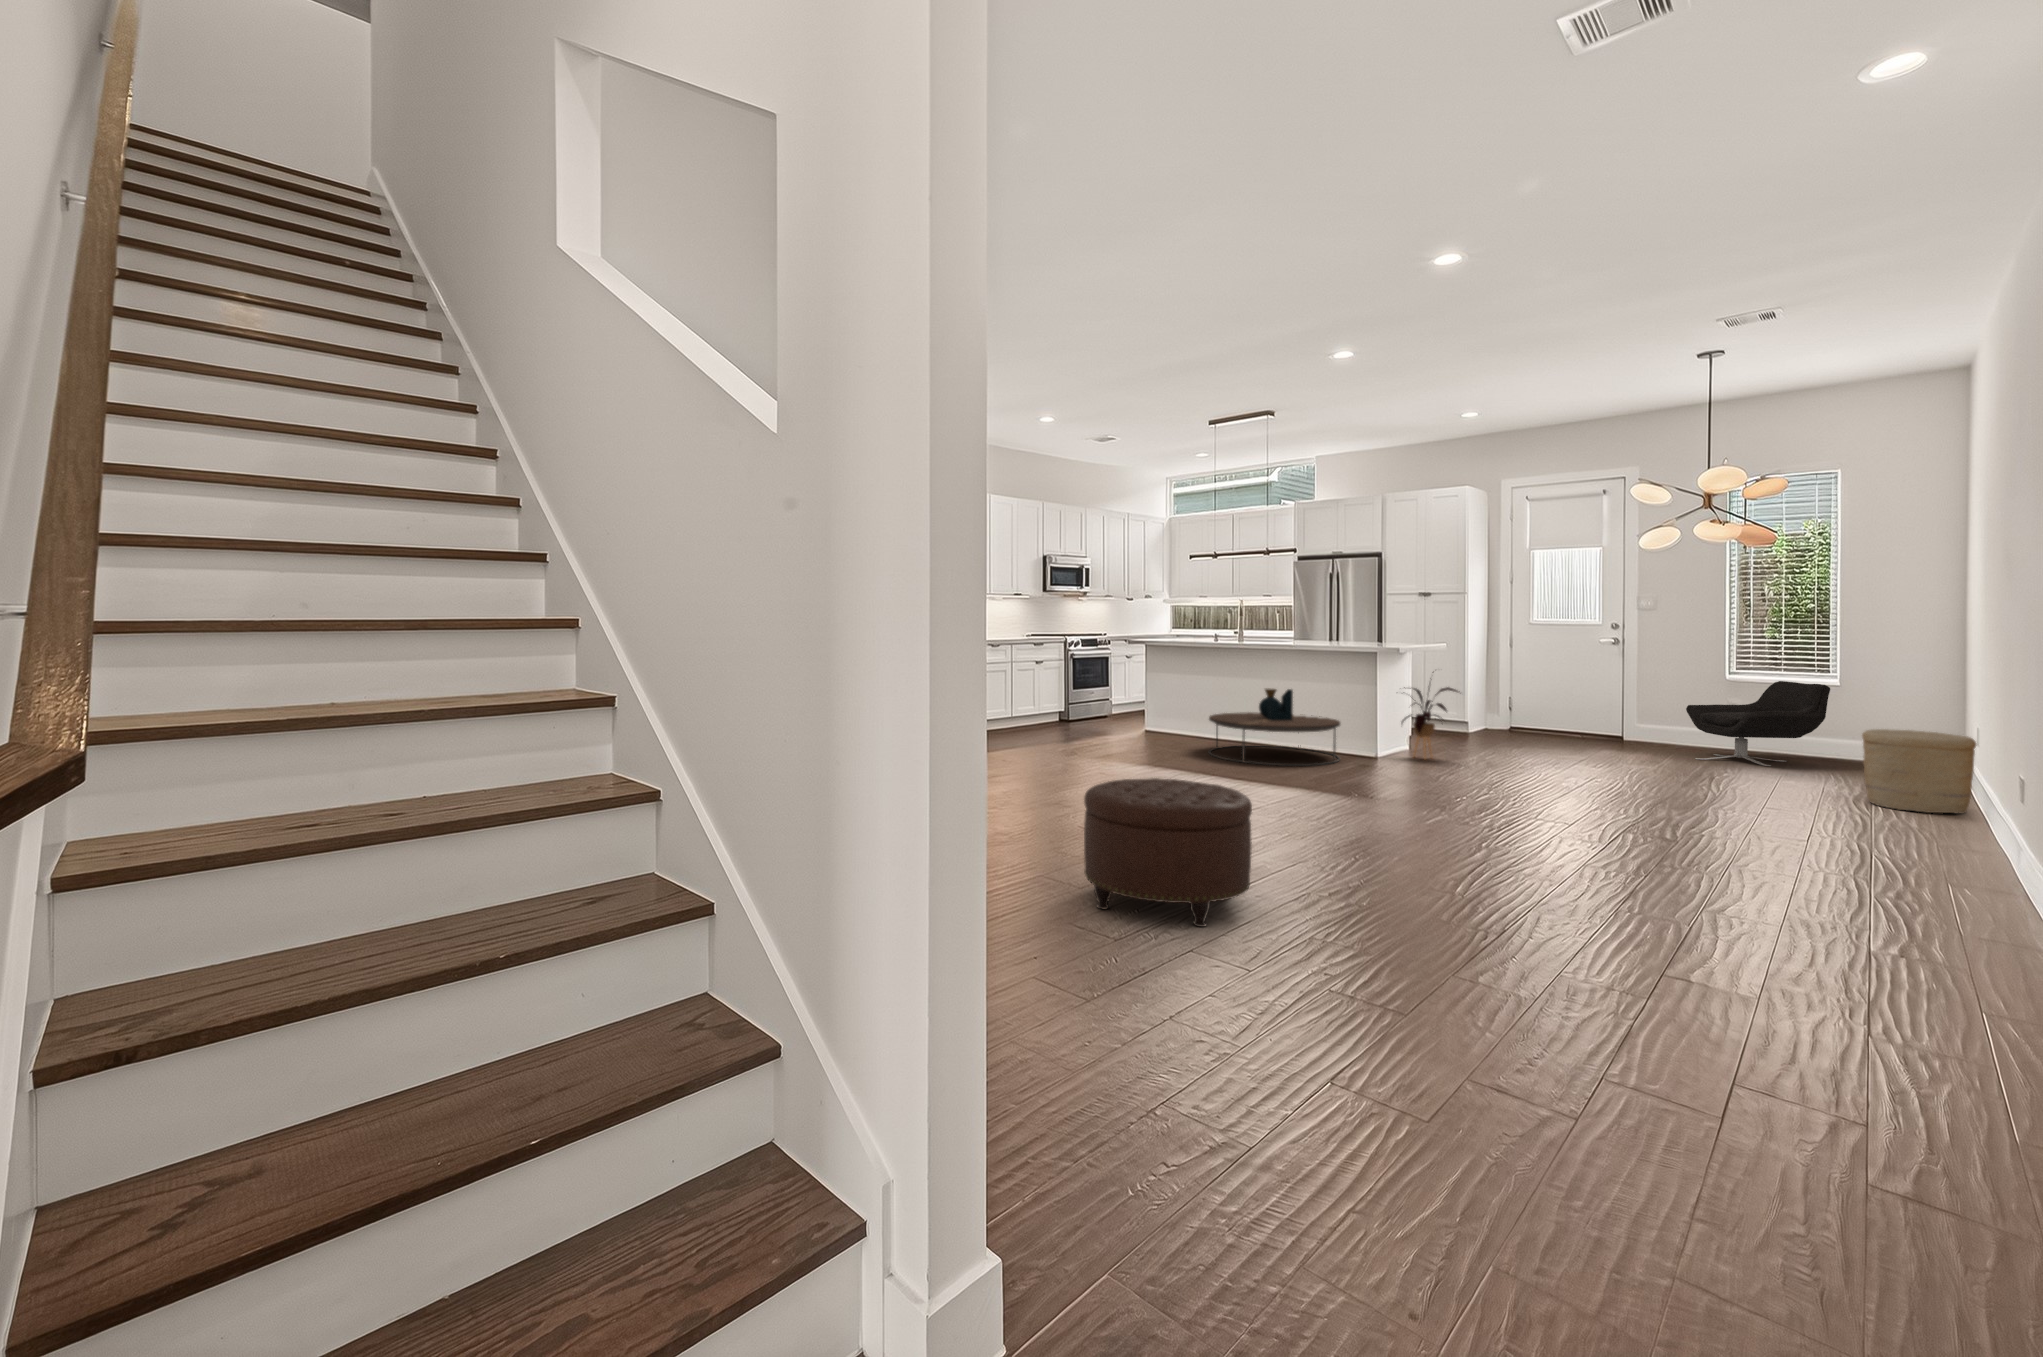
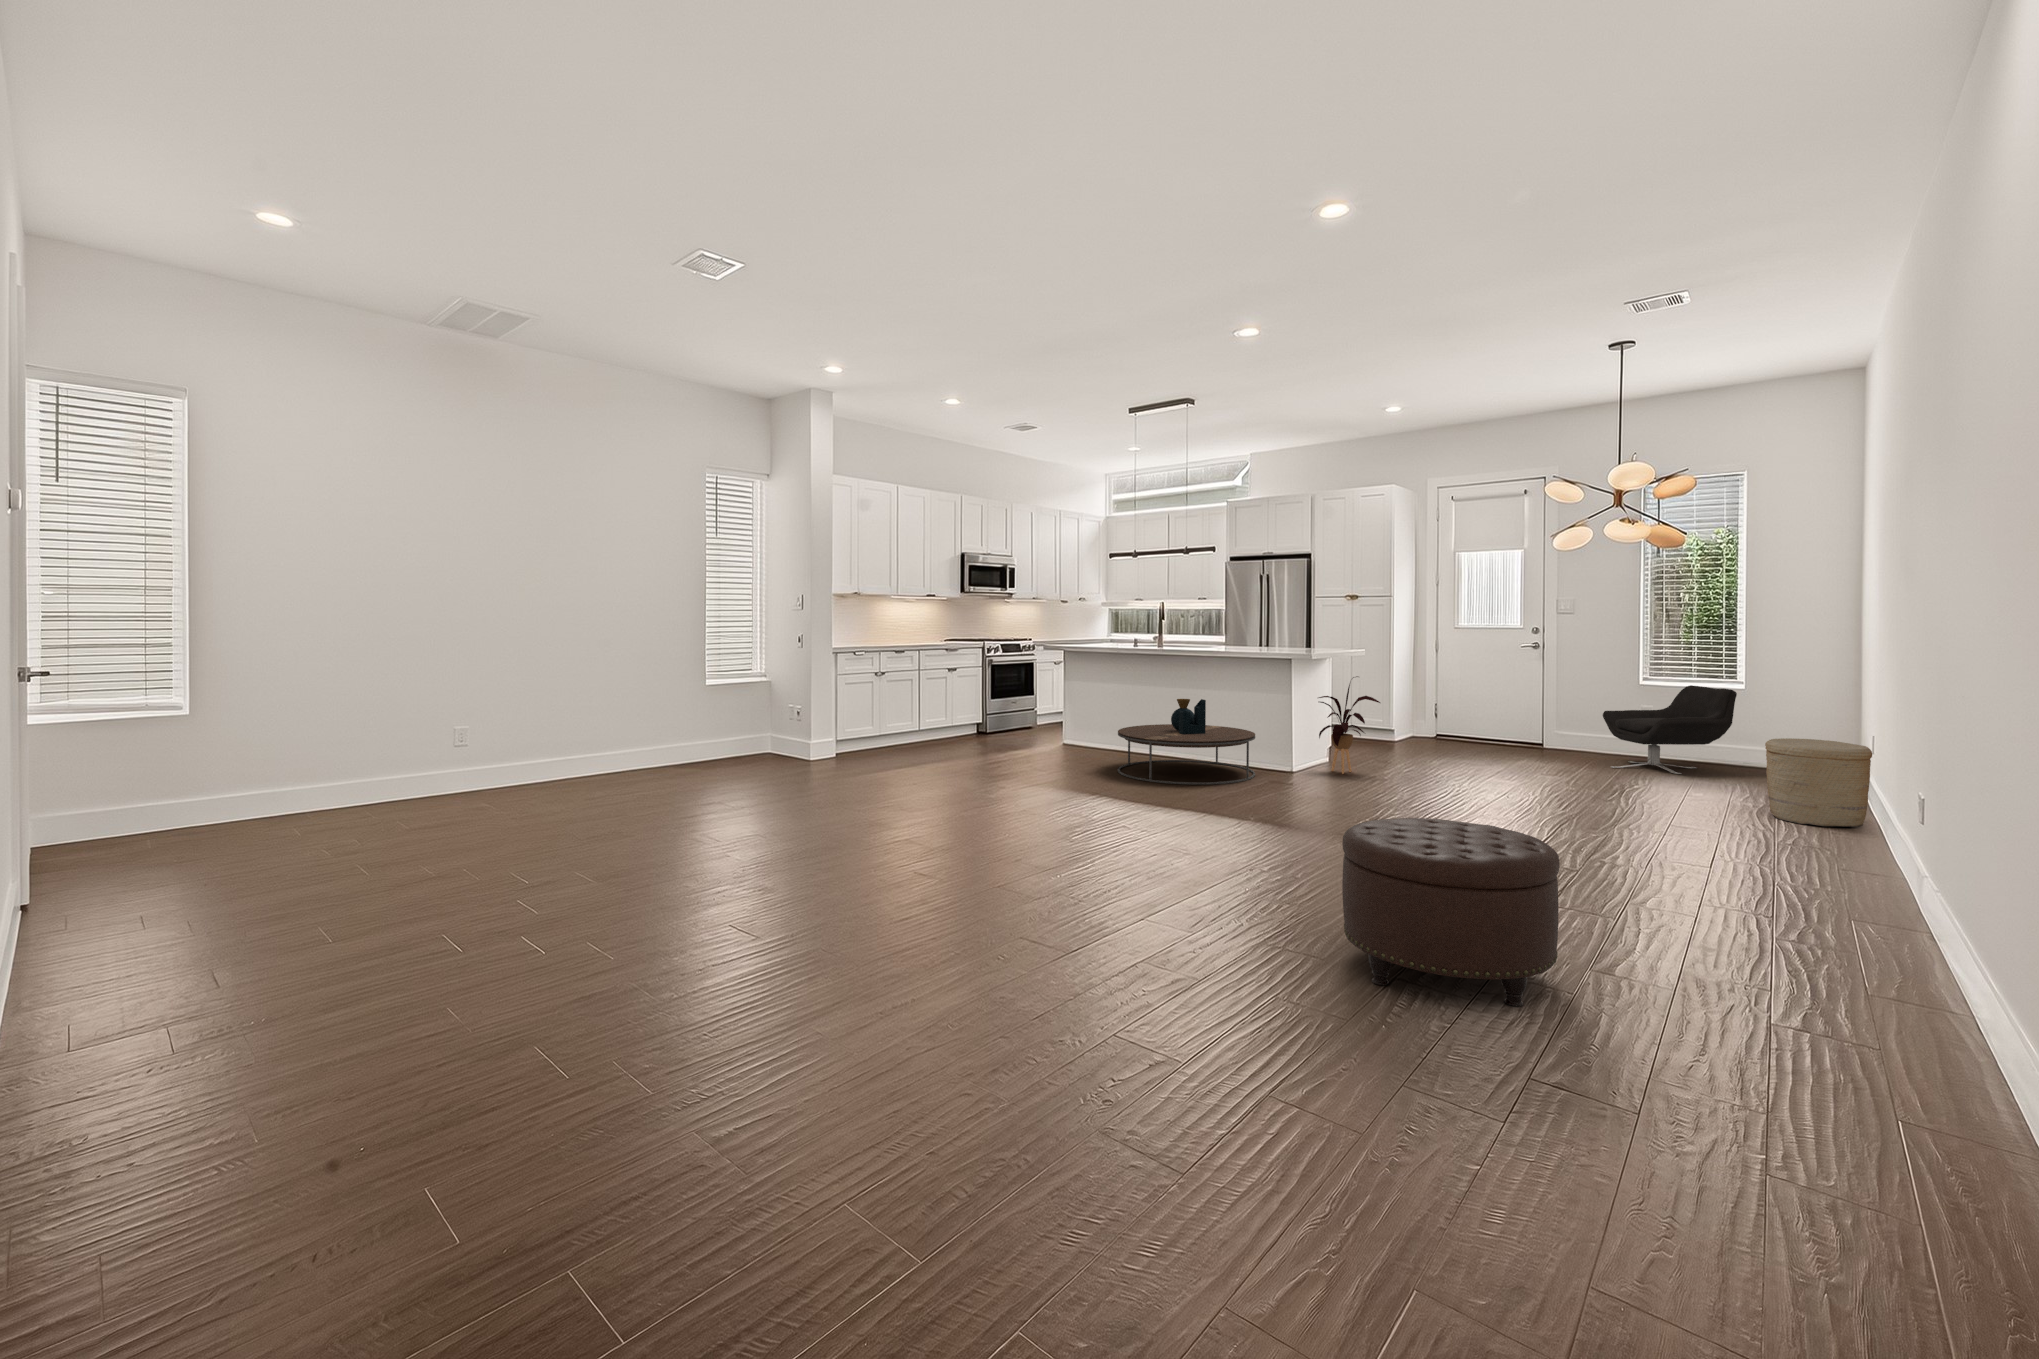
ottoman: present [1084,778,1252,927] -> present [1342,818,1560,1007]

